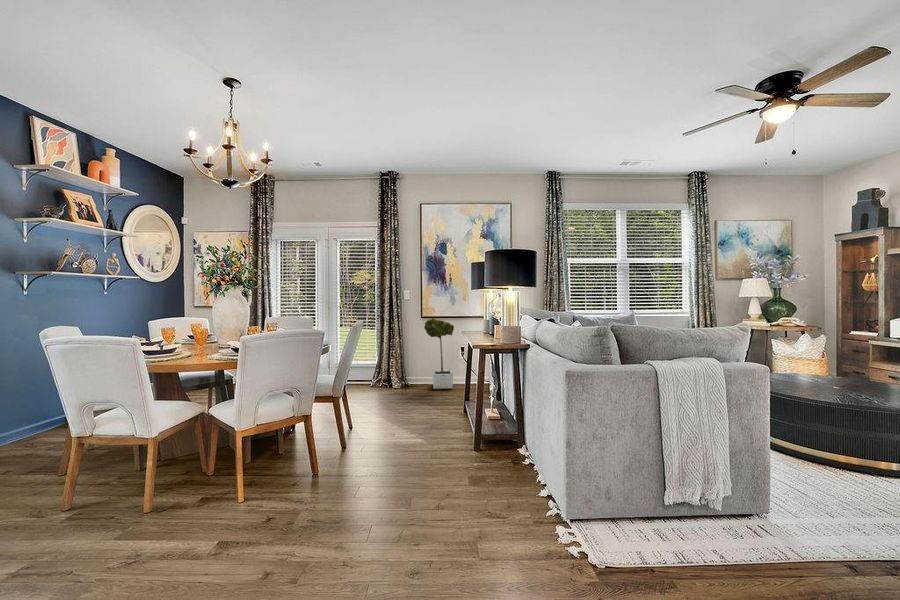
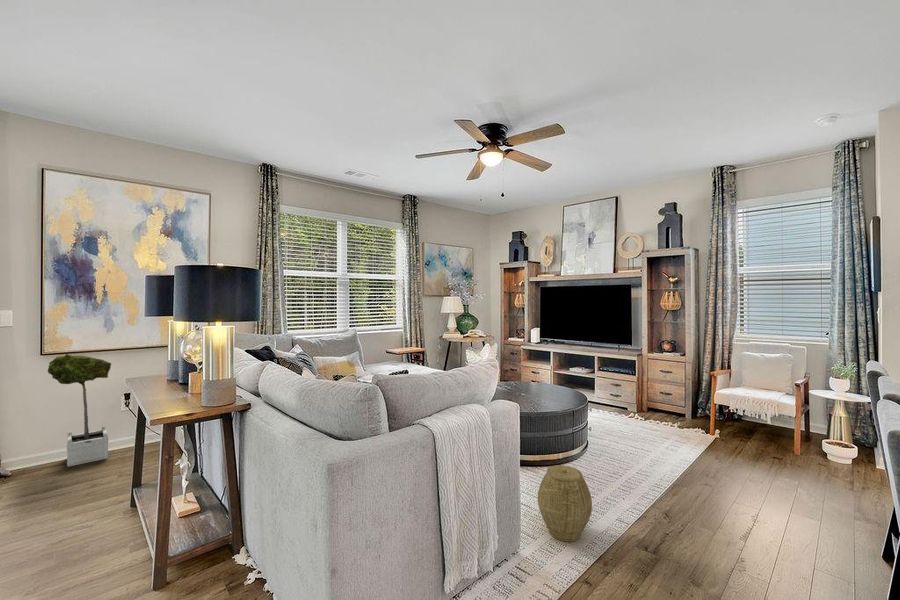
woven basket: none [795,439,872,520] -> present [538,465,592,542]

